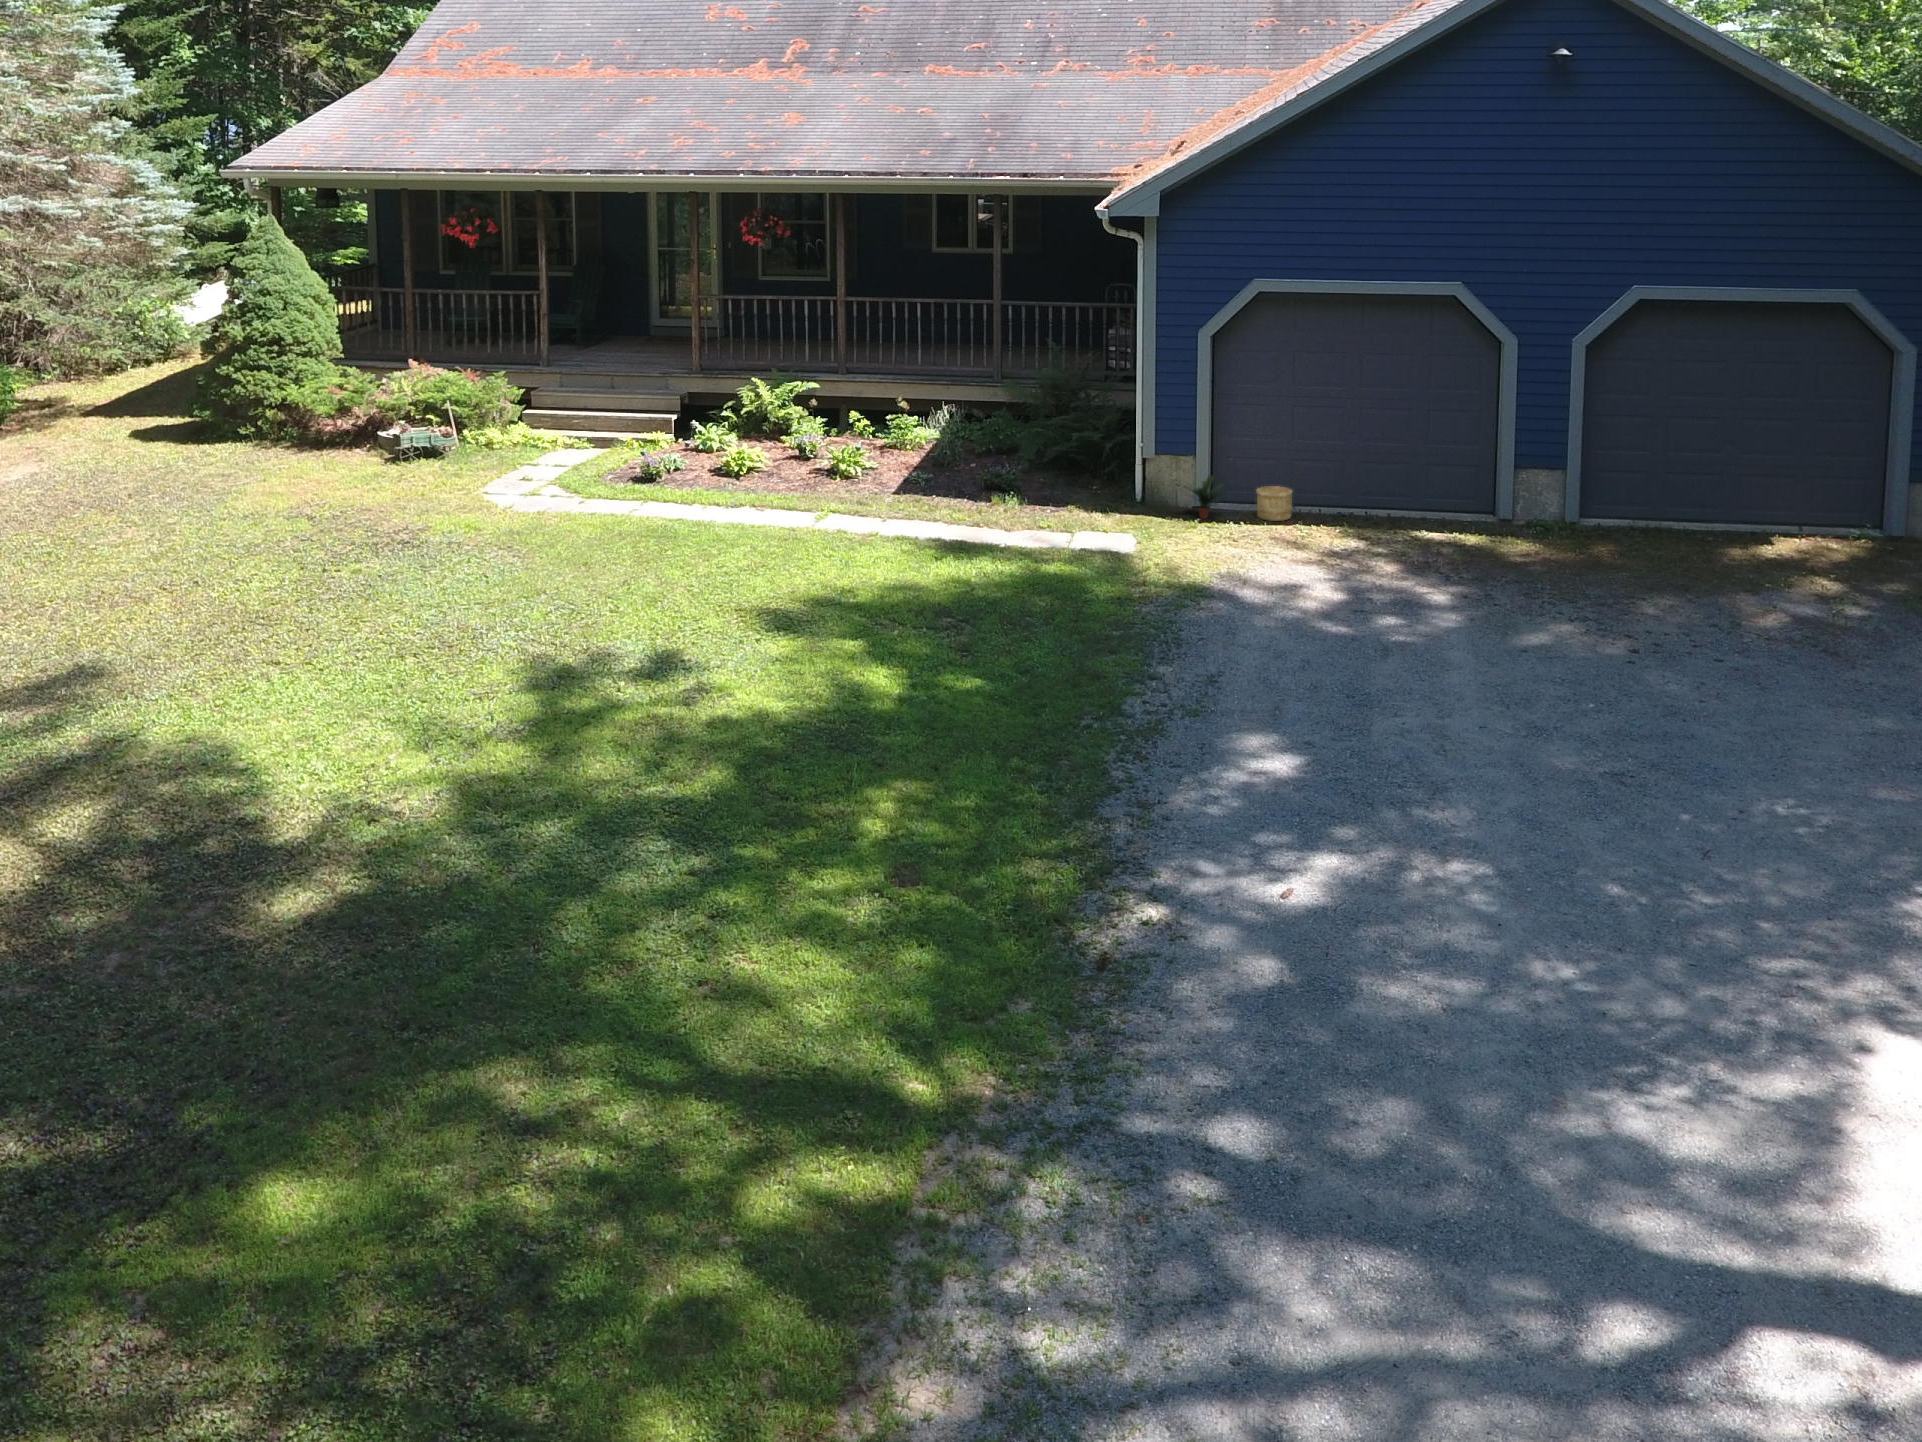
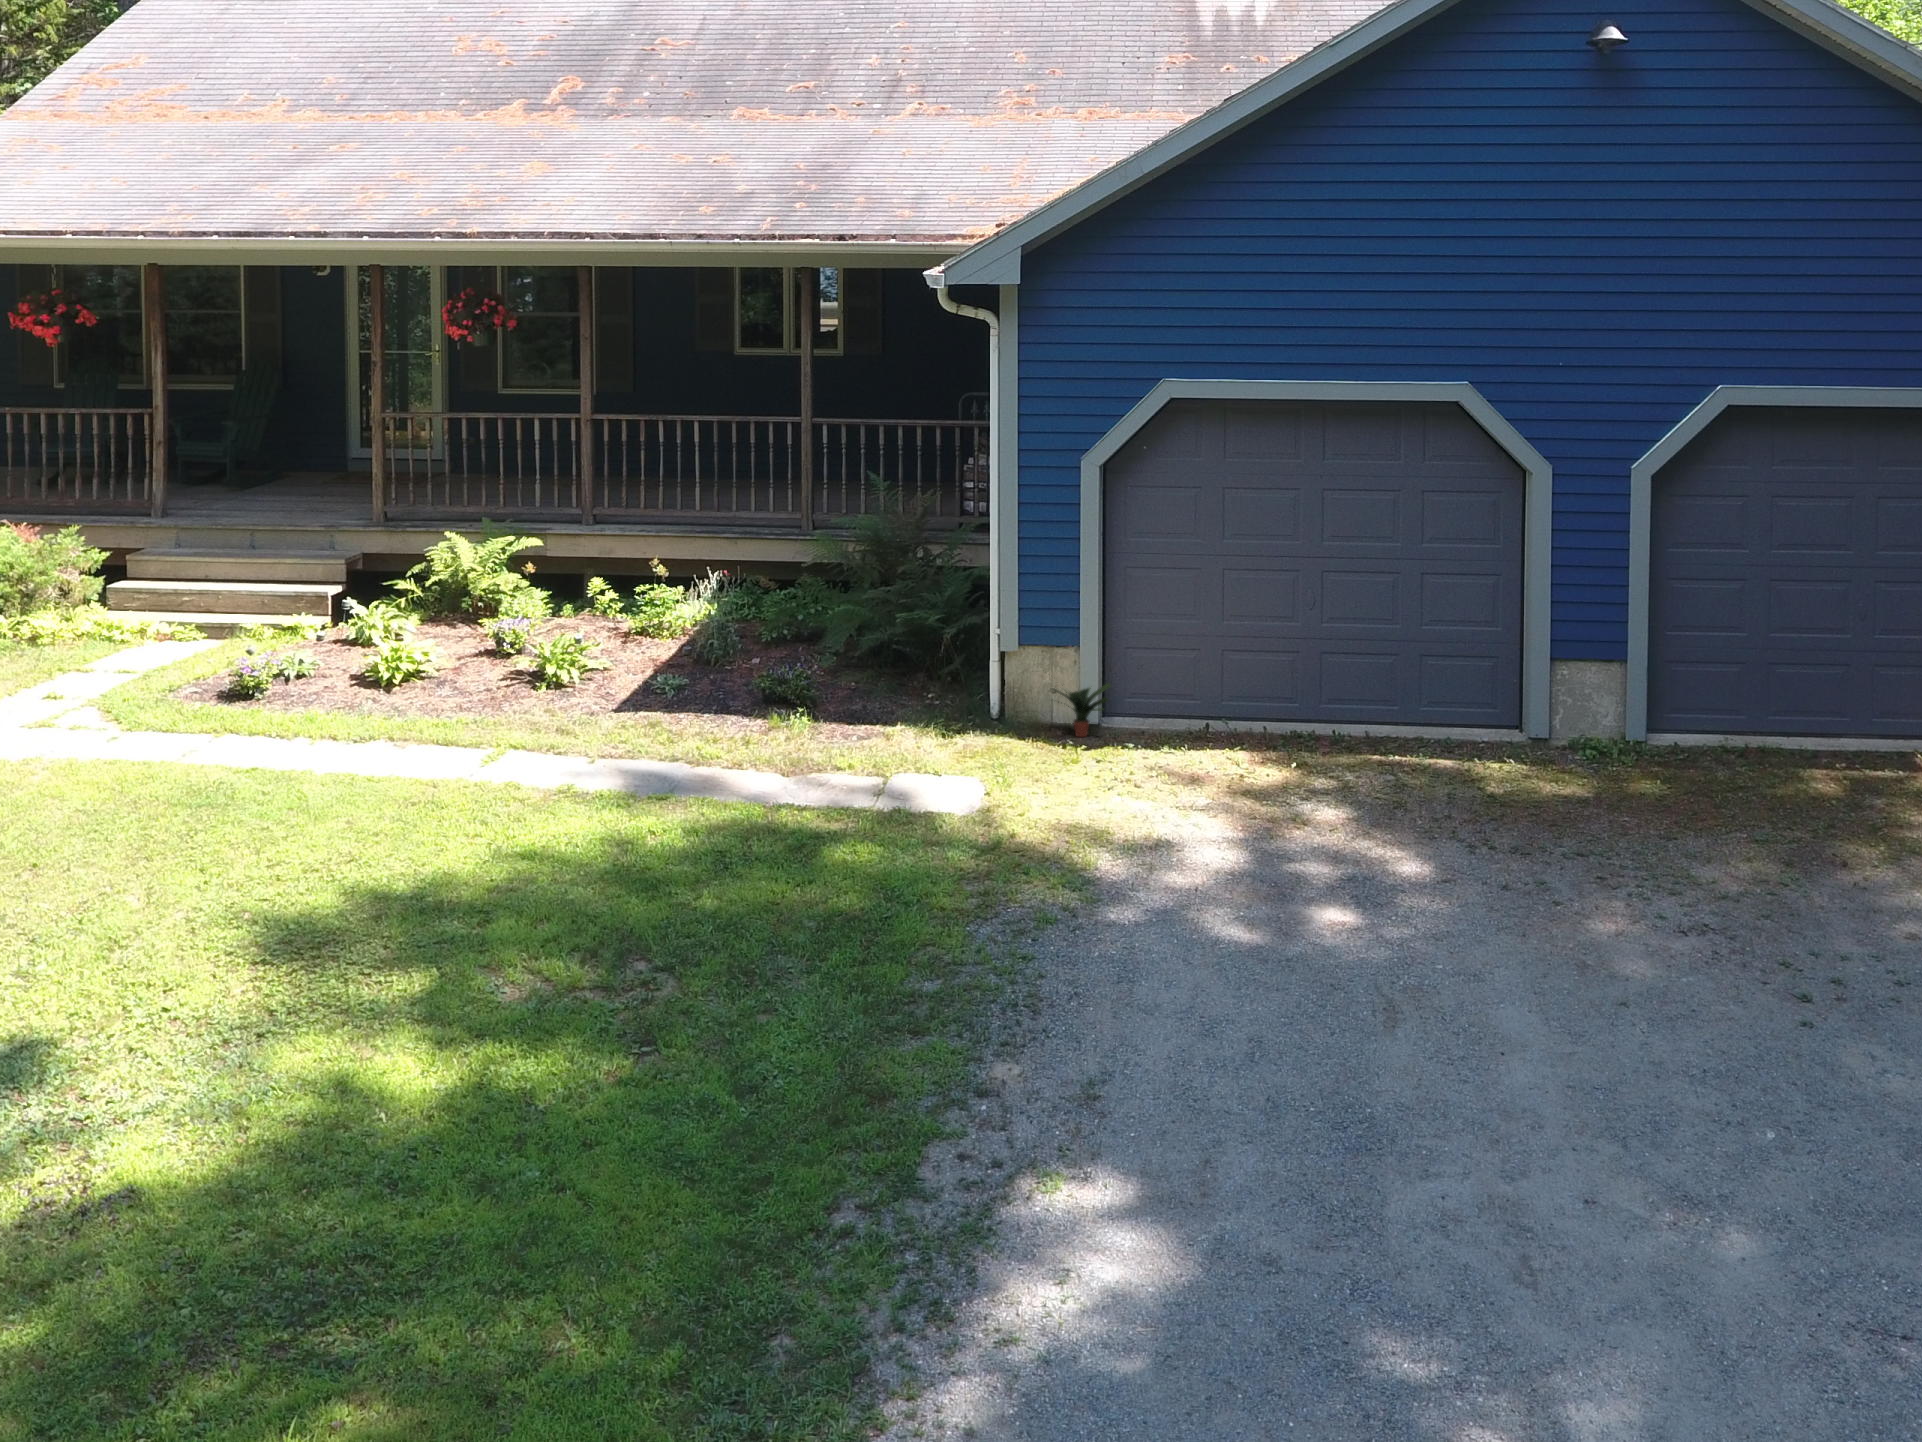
wooden bucket: present [1256,486,1292,521] -> none [1157,685,1210,738]

